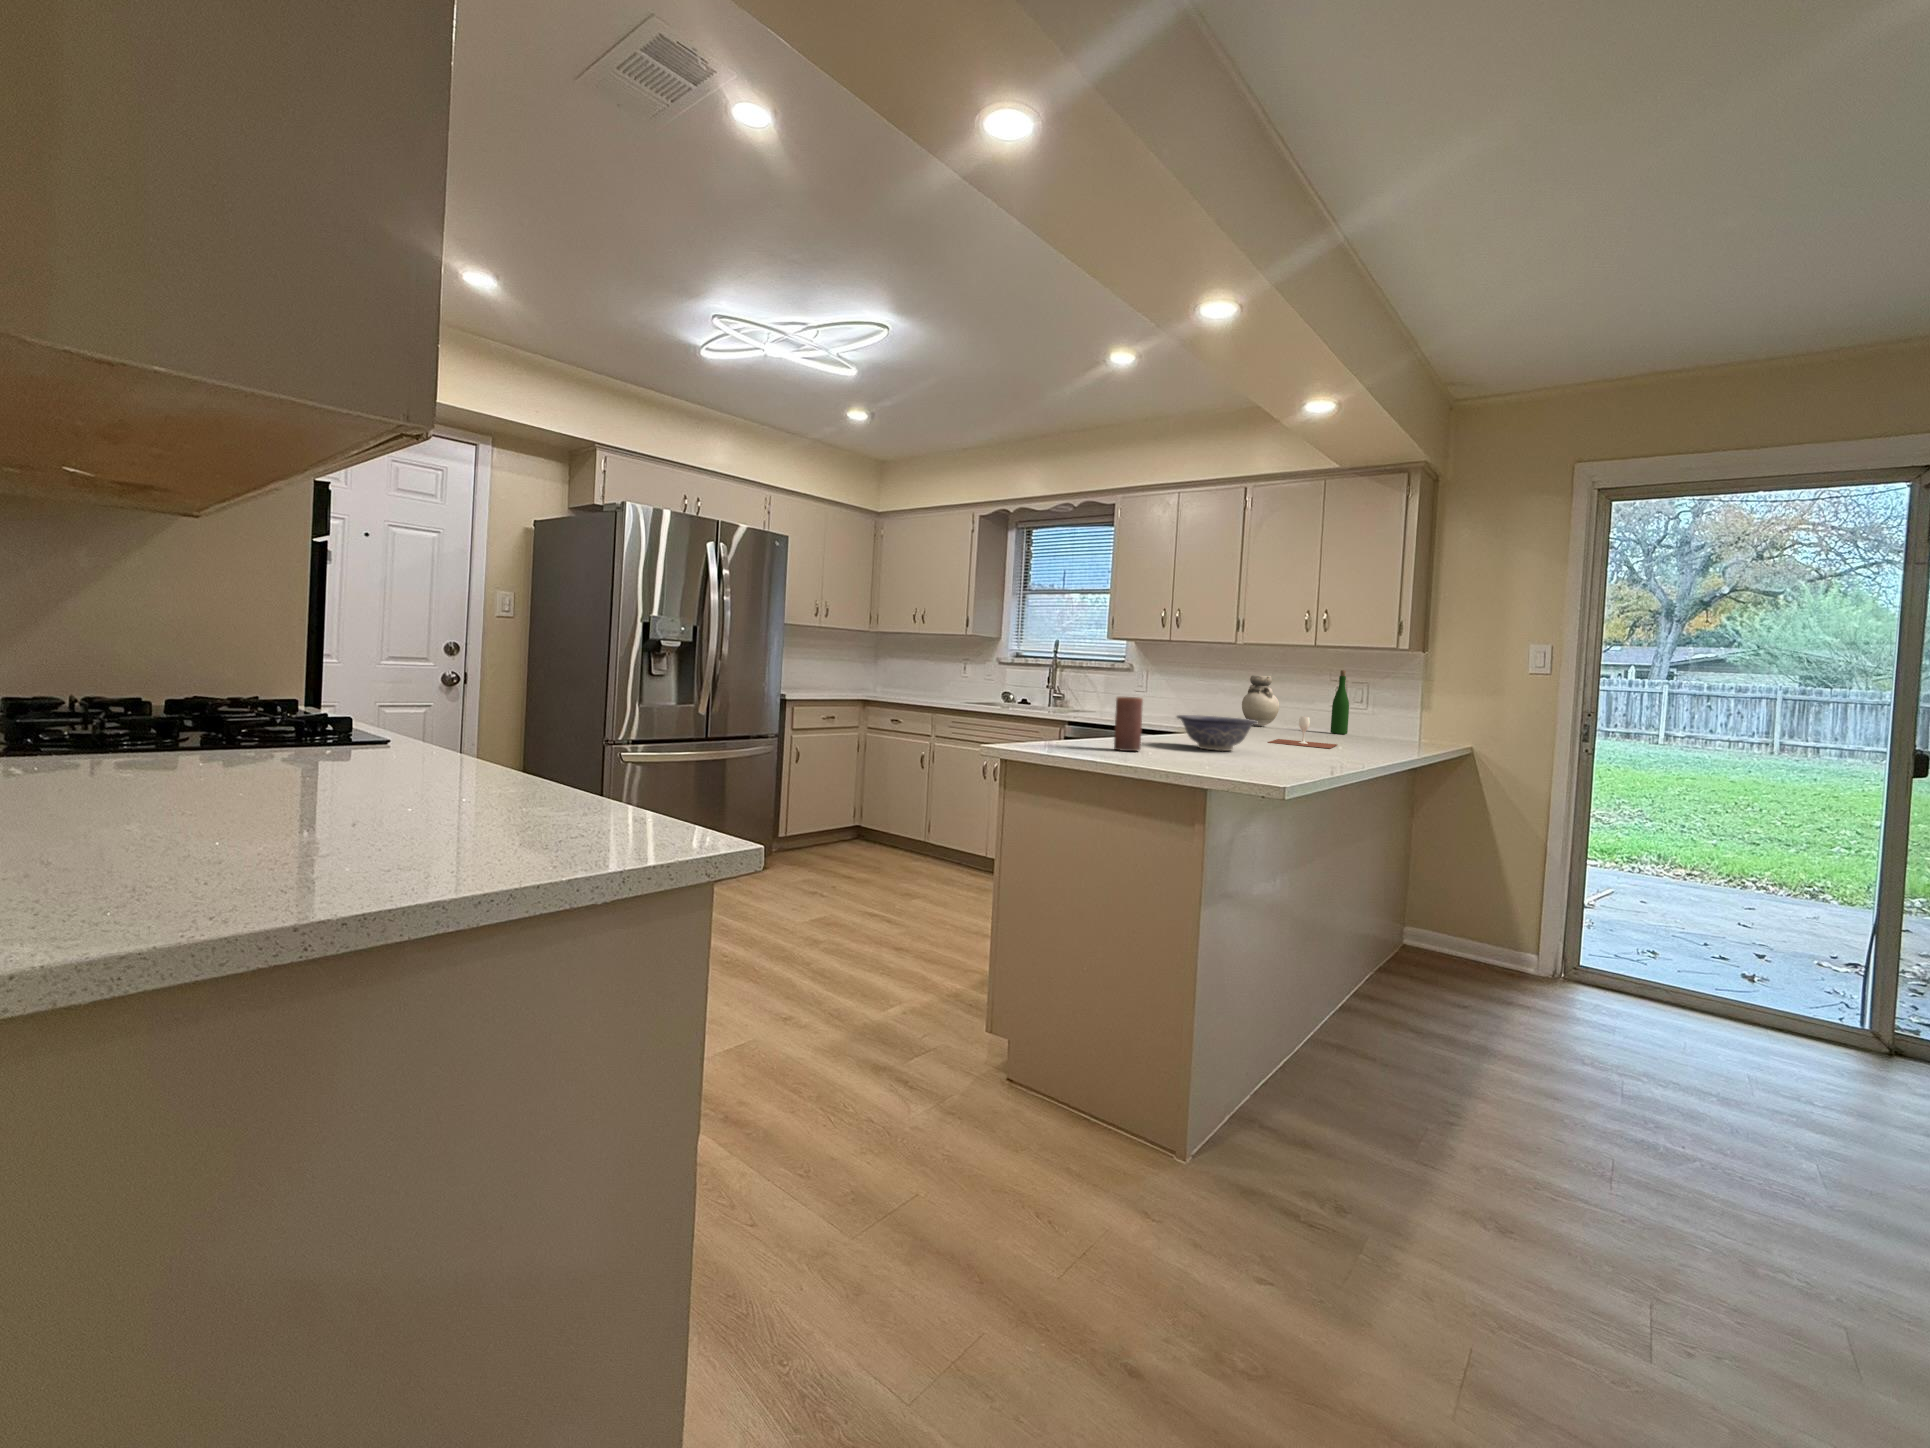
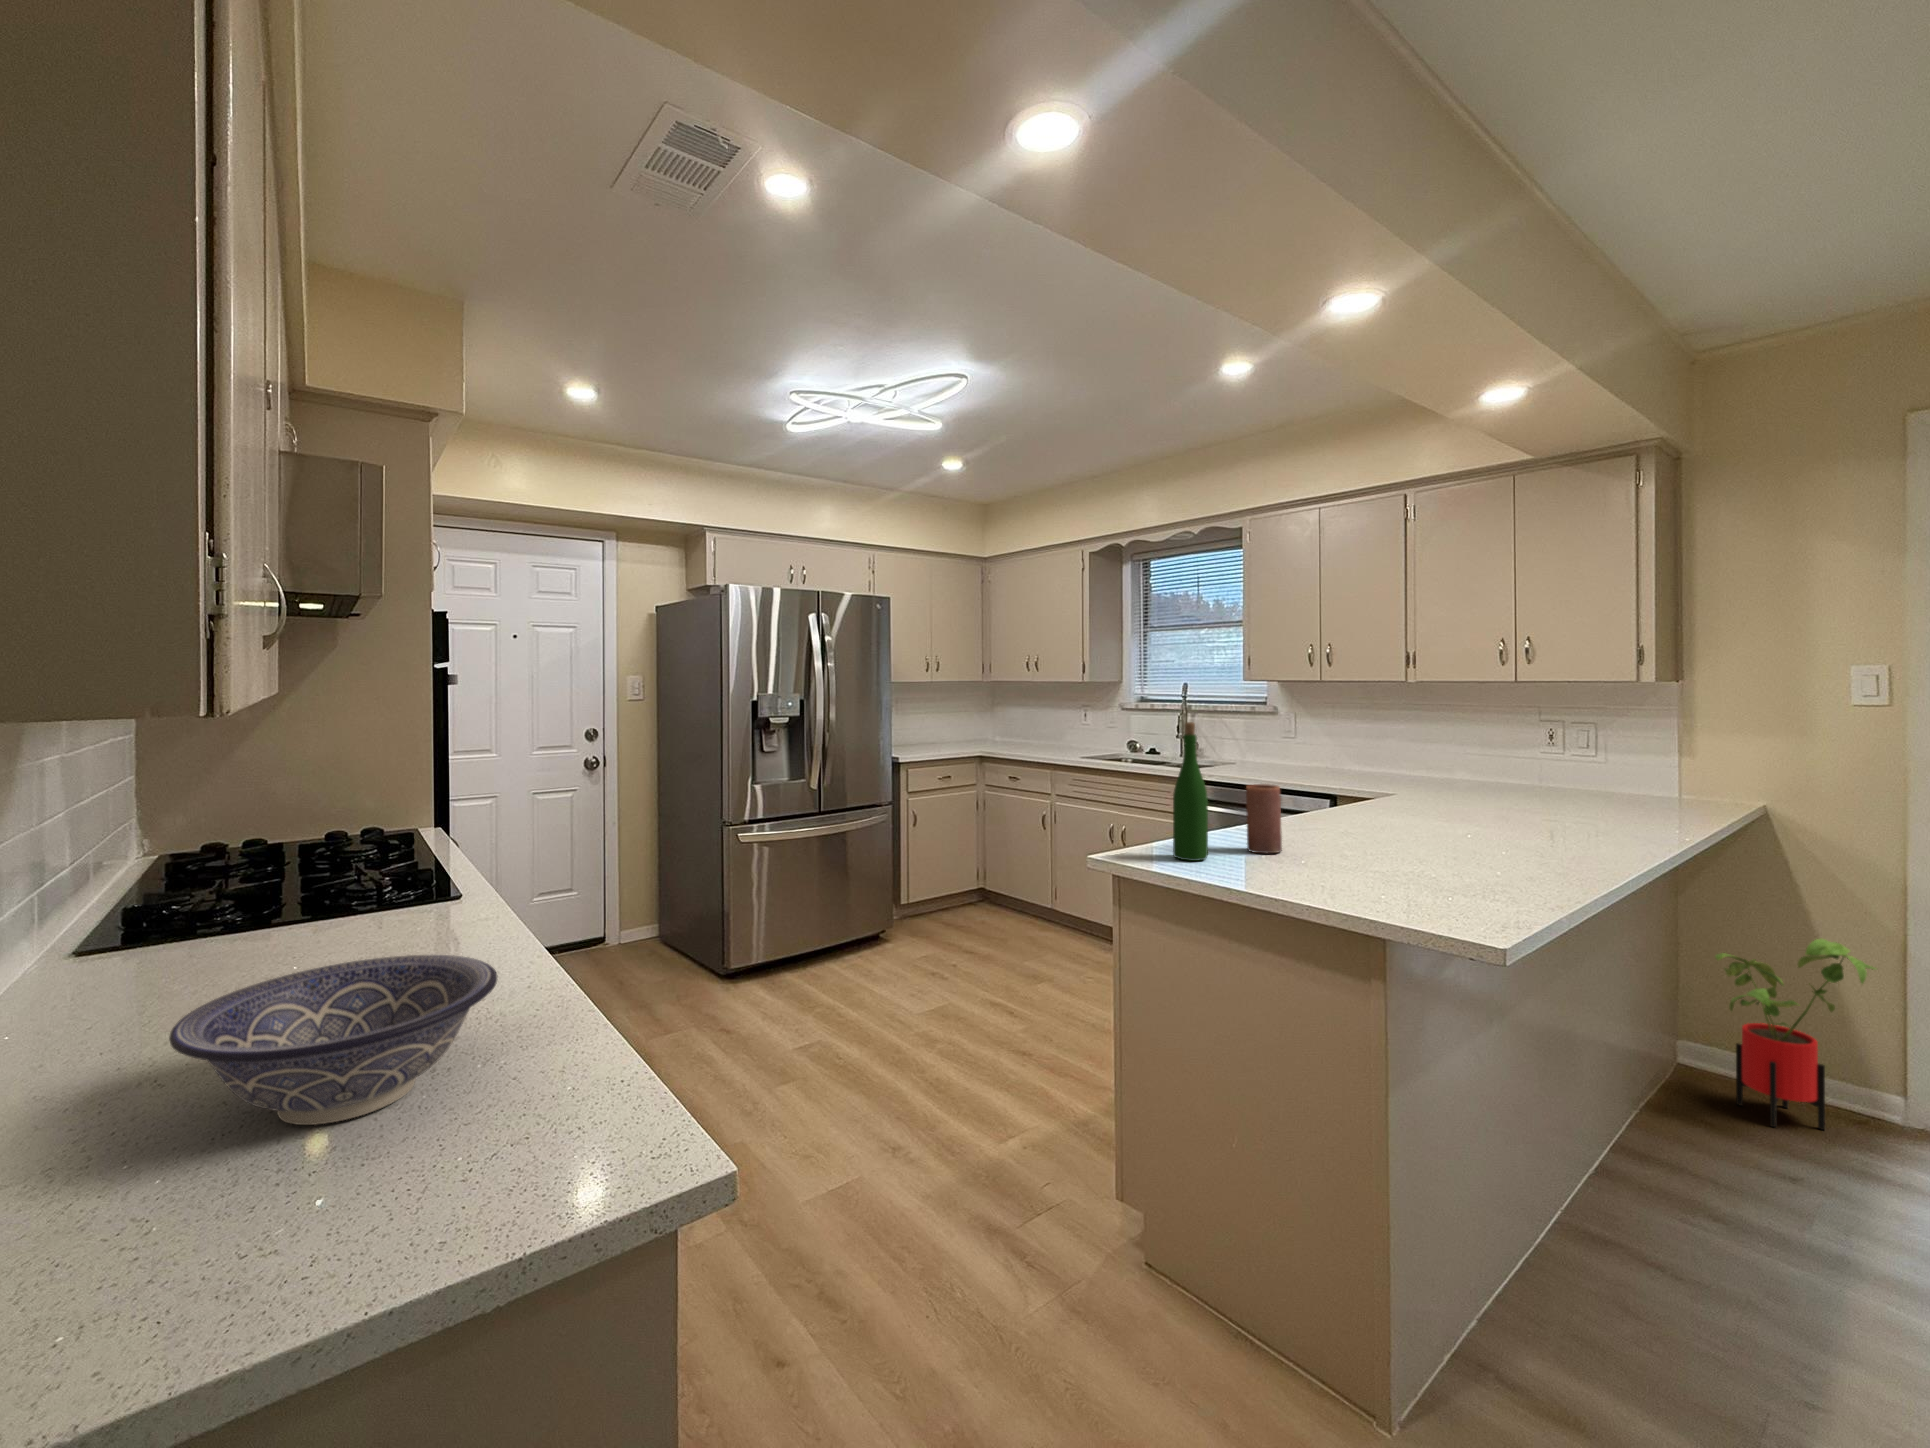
wine bottle: present [1330,670,1349,734] -> present [1173,722,1208,861]
vase: present [1242,675,1279,726] -> none [1421,718,1472,779]
decorative bowl: present [1177,715,1258,751] -> present [169,955,498,1125]
wine glass: present [1268,717,1337,748] -> none [1457,781,1559,825]
house plant: none [1433,841,1532,980] -> present [1716,939,1876,1130]

